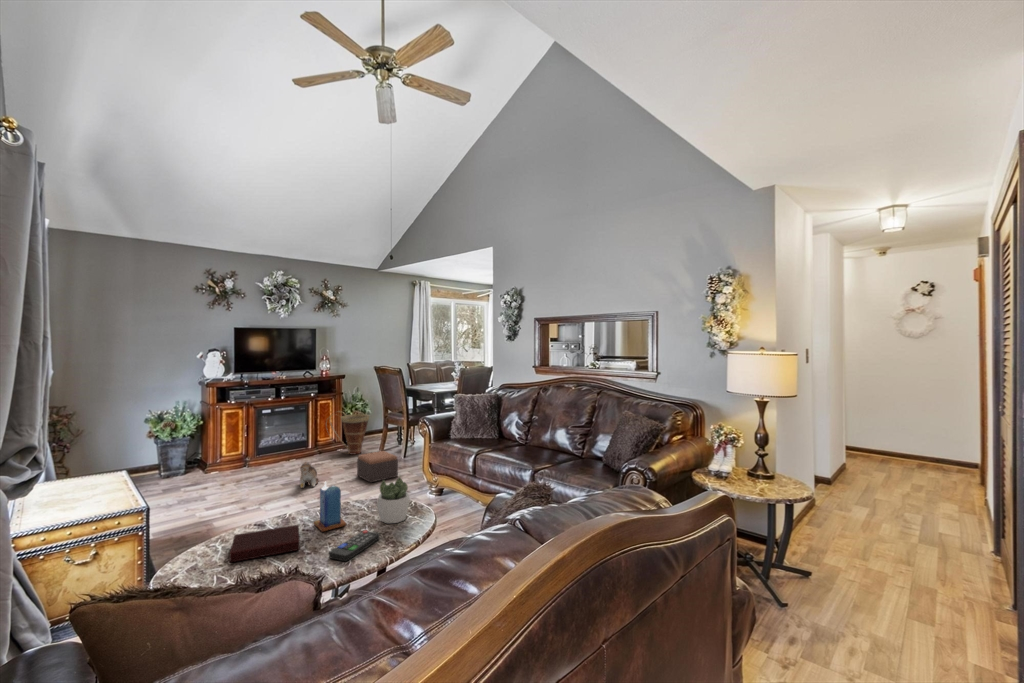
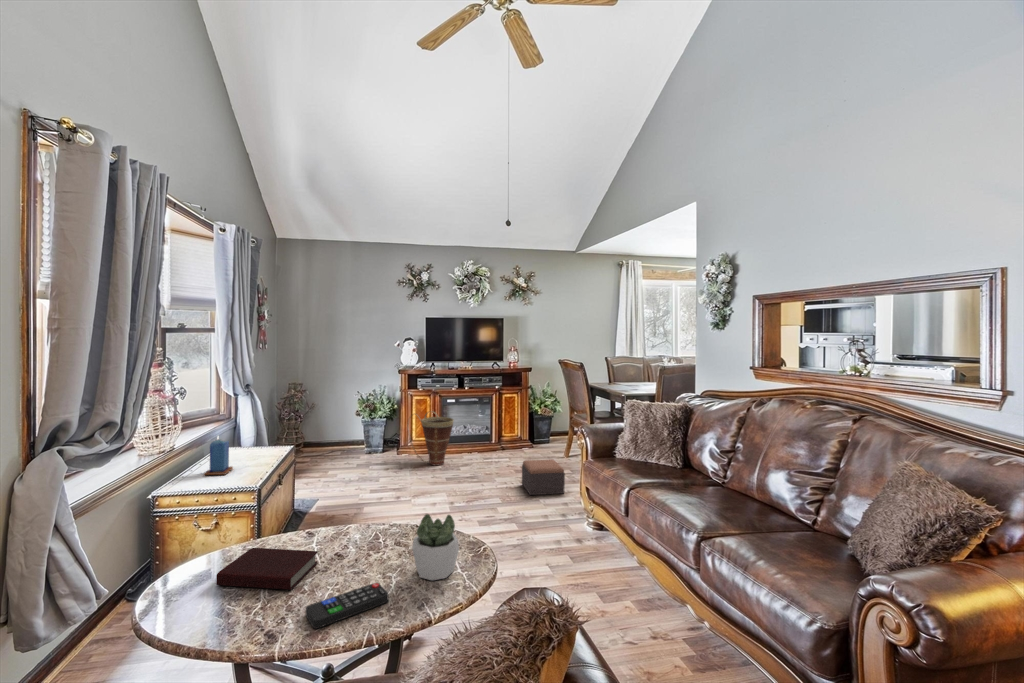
basket: present [329,412,369,455] -> present [408,412,454,466]
plush toy: present [300,462,318,488] -> none [457,460,481,488]
candle: present [314,482,346,532] -> present [204,436,233,475]

